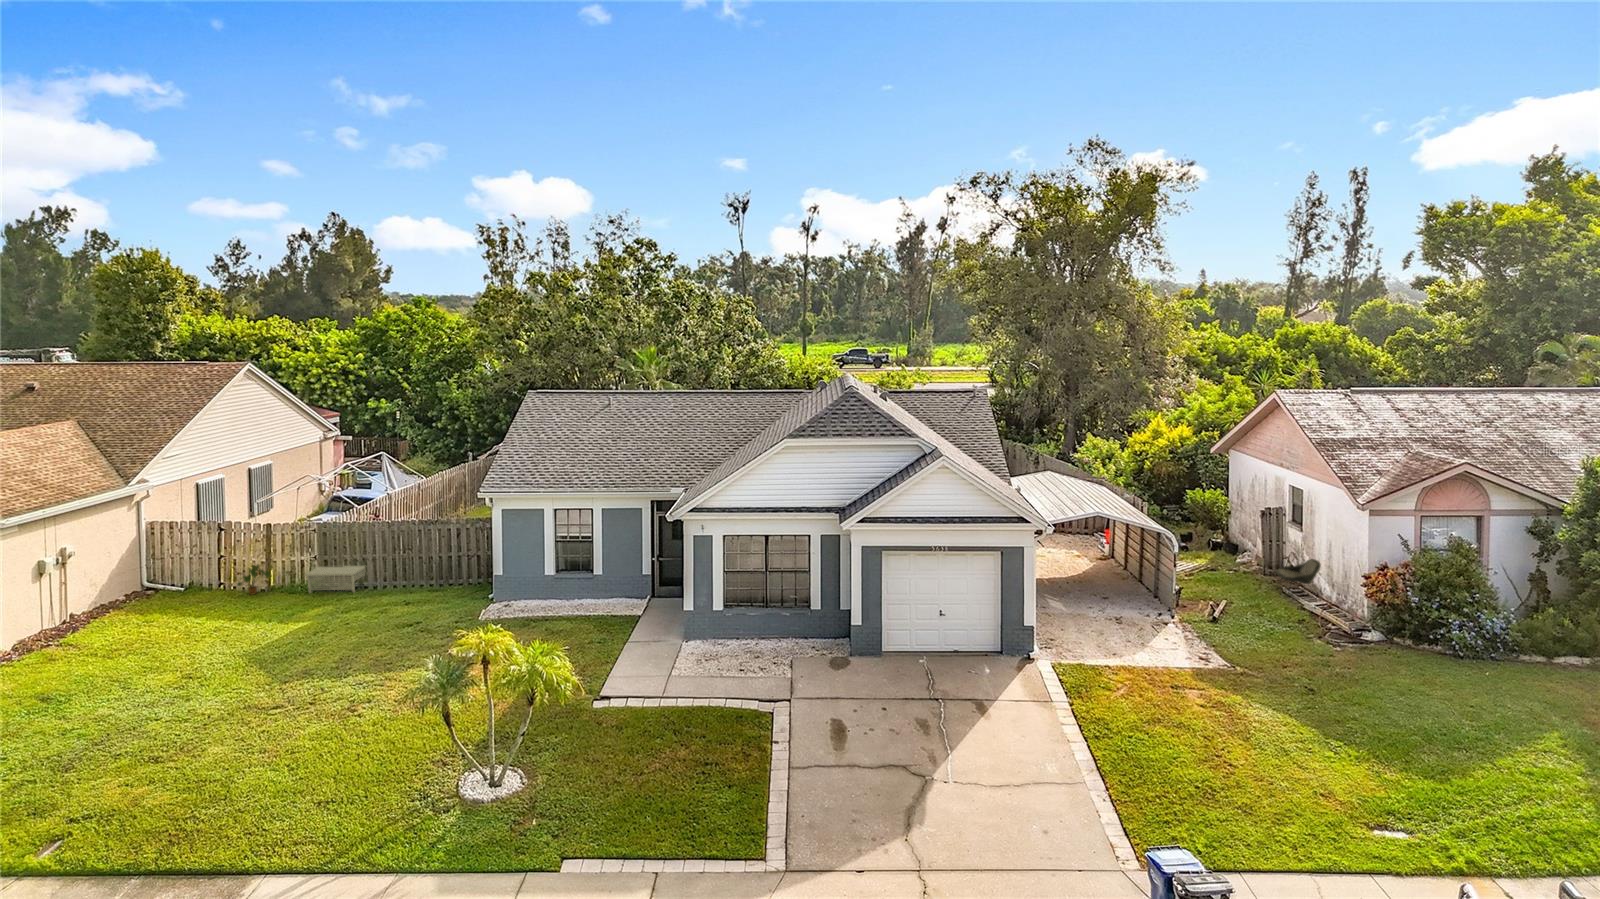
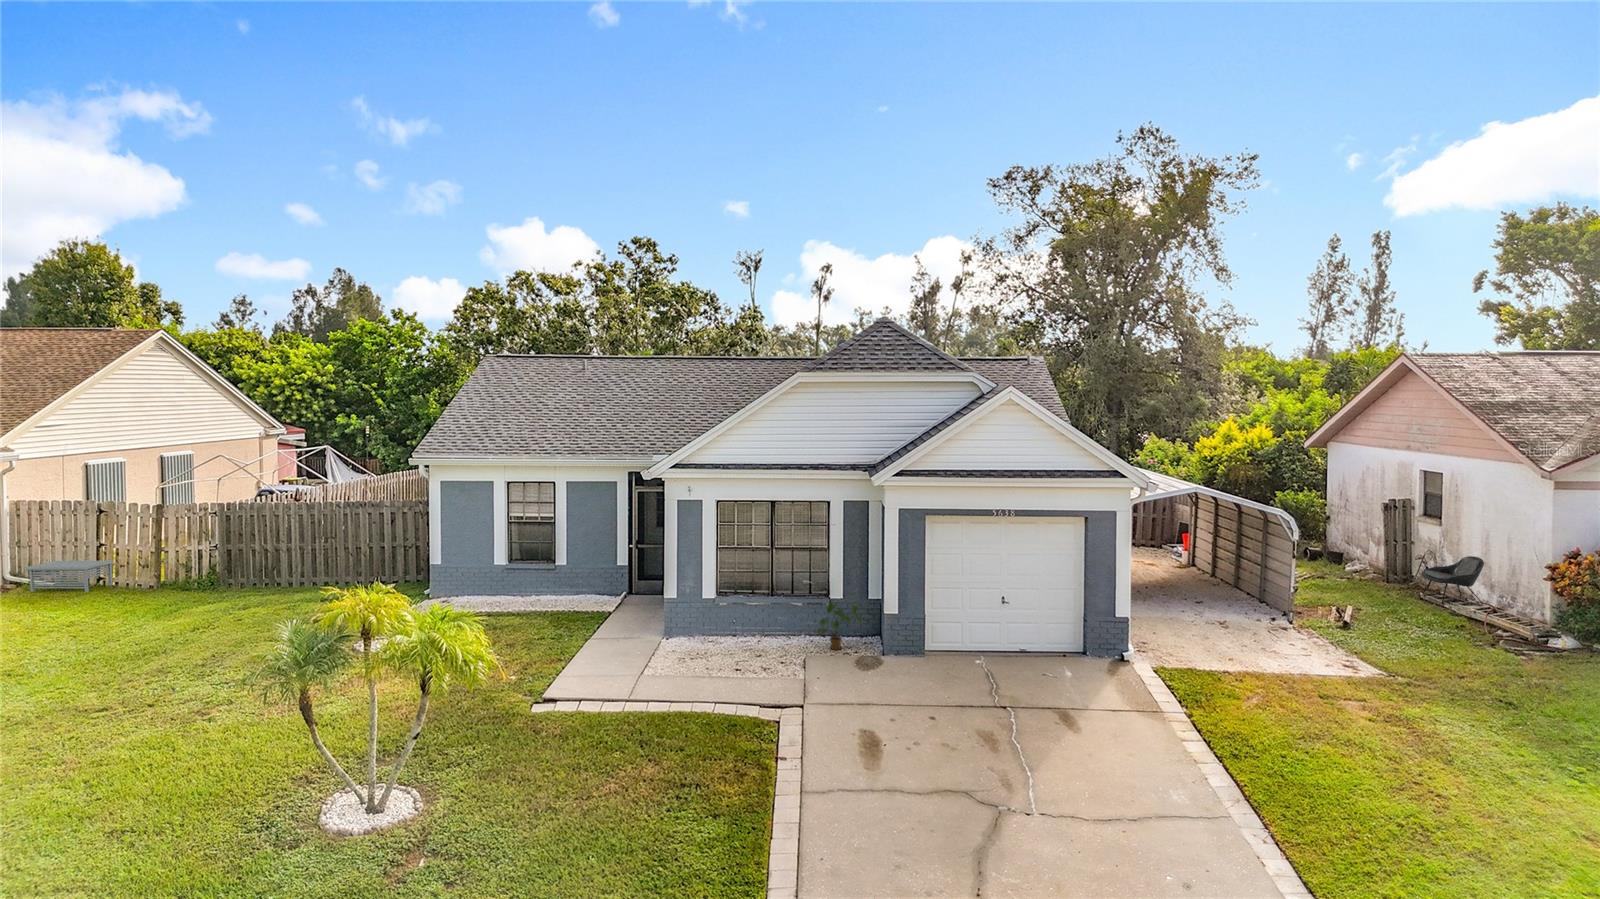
house plant: present [237,565,272,595] -> present [817,602,862,650]
storage bench: present [305,566,365,593] -> present [26,561,114,592]

